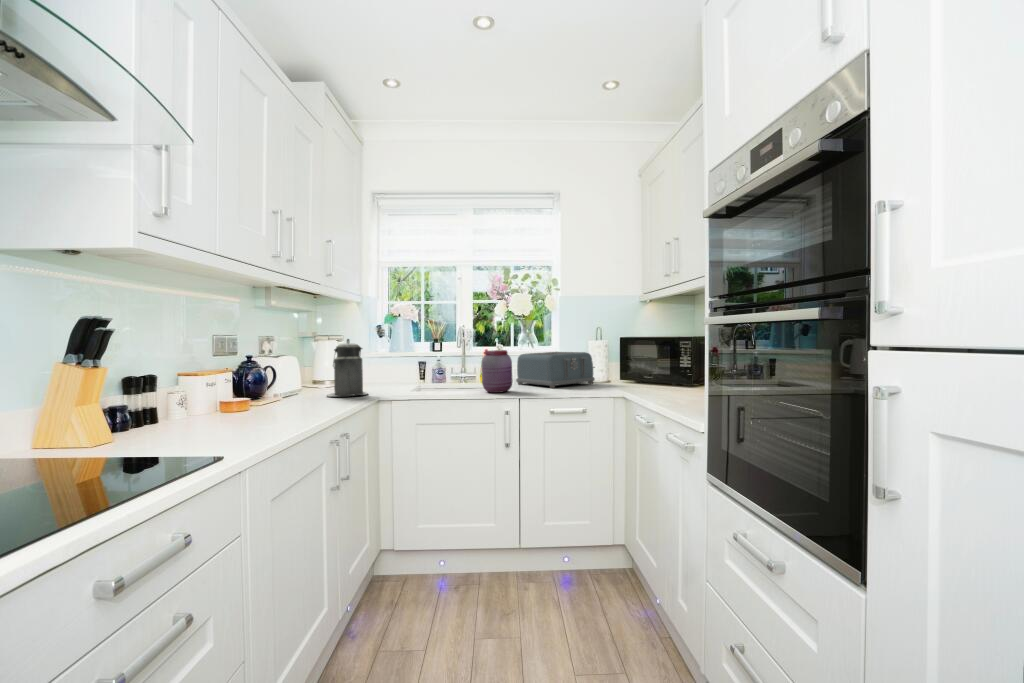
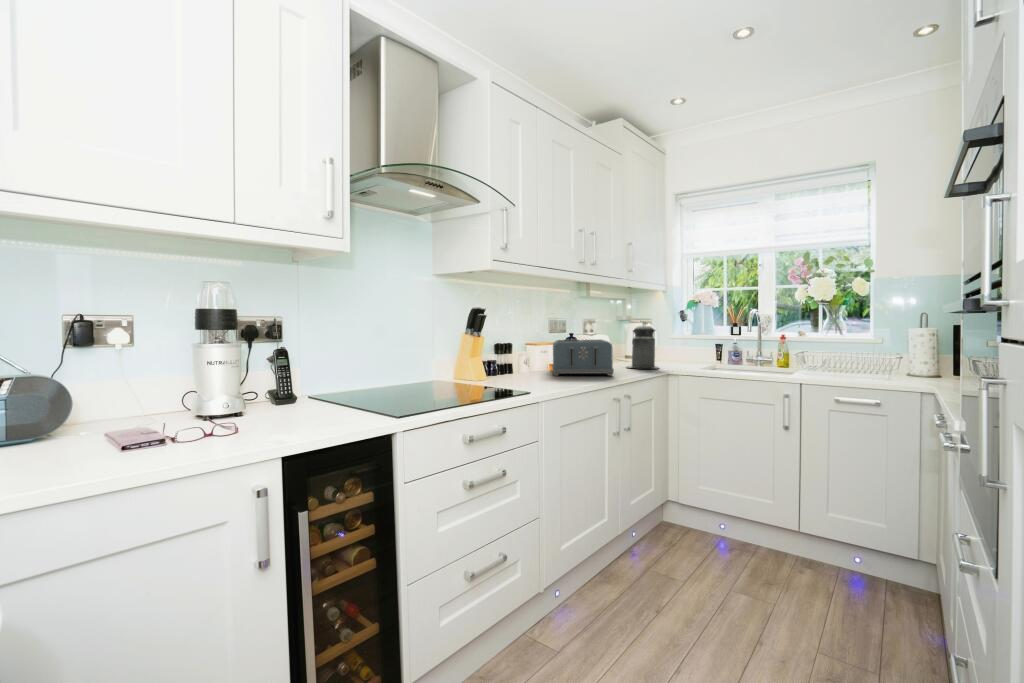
jar: present [482,350,513,393] -> none [764,336,798,377]
toaster: present [516,352,595,388] -> present [552,340,614,376]

